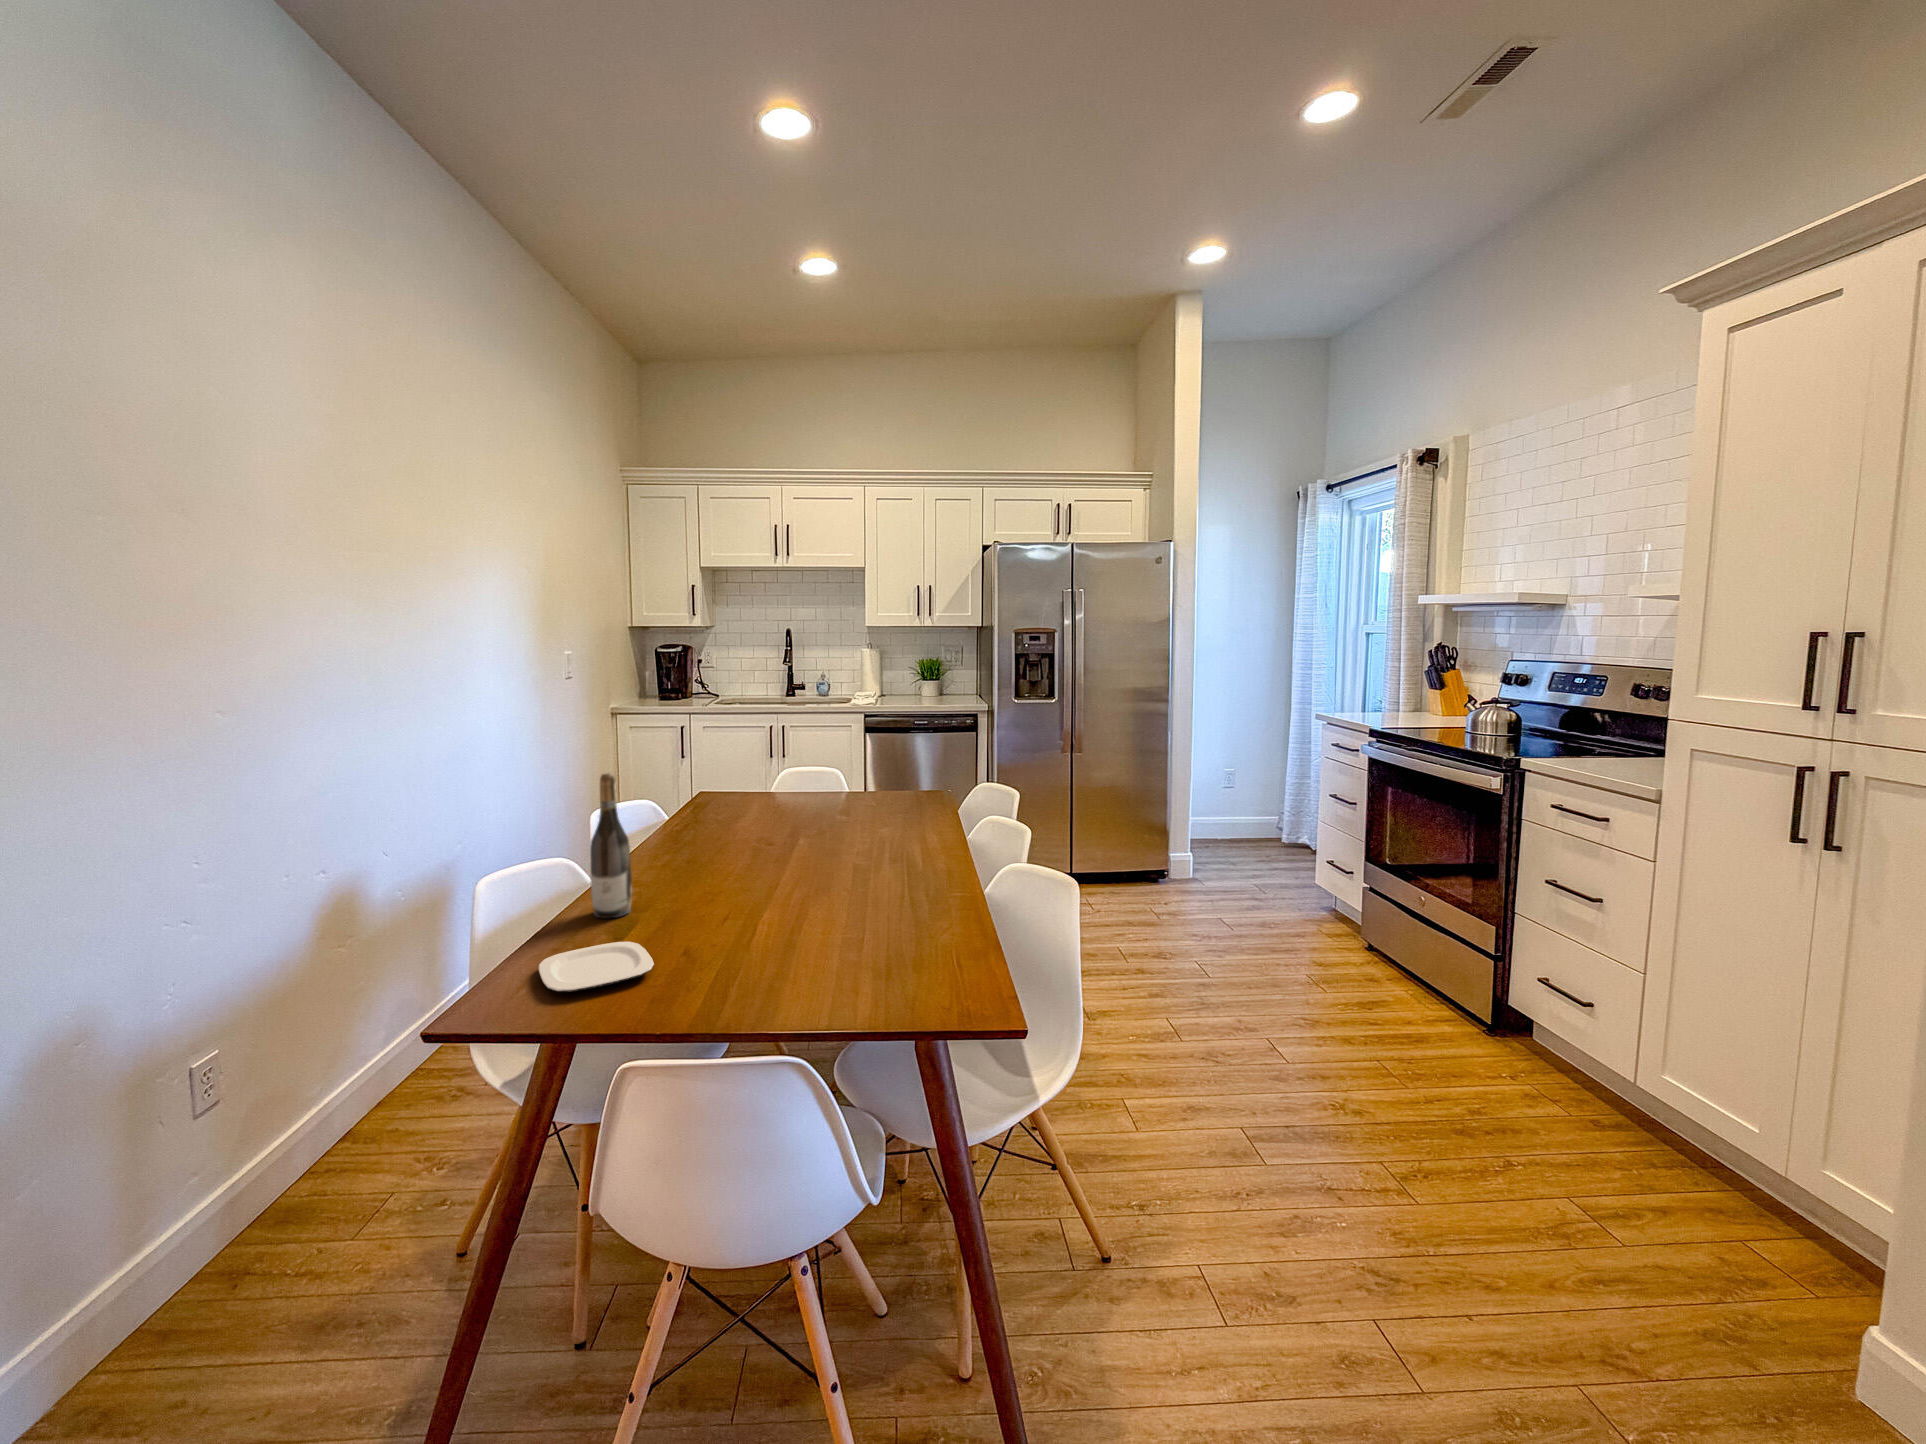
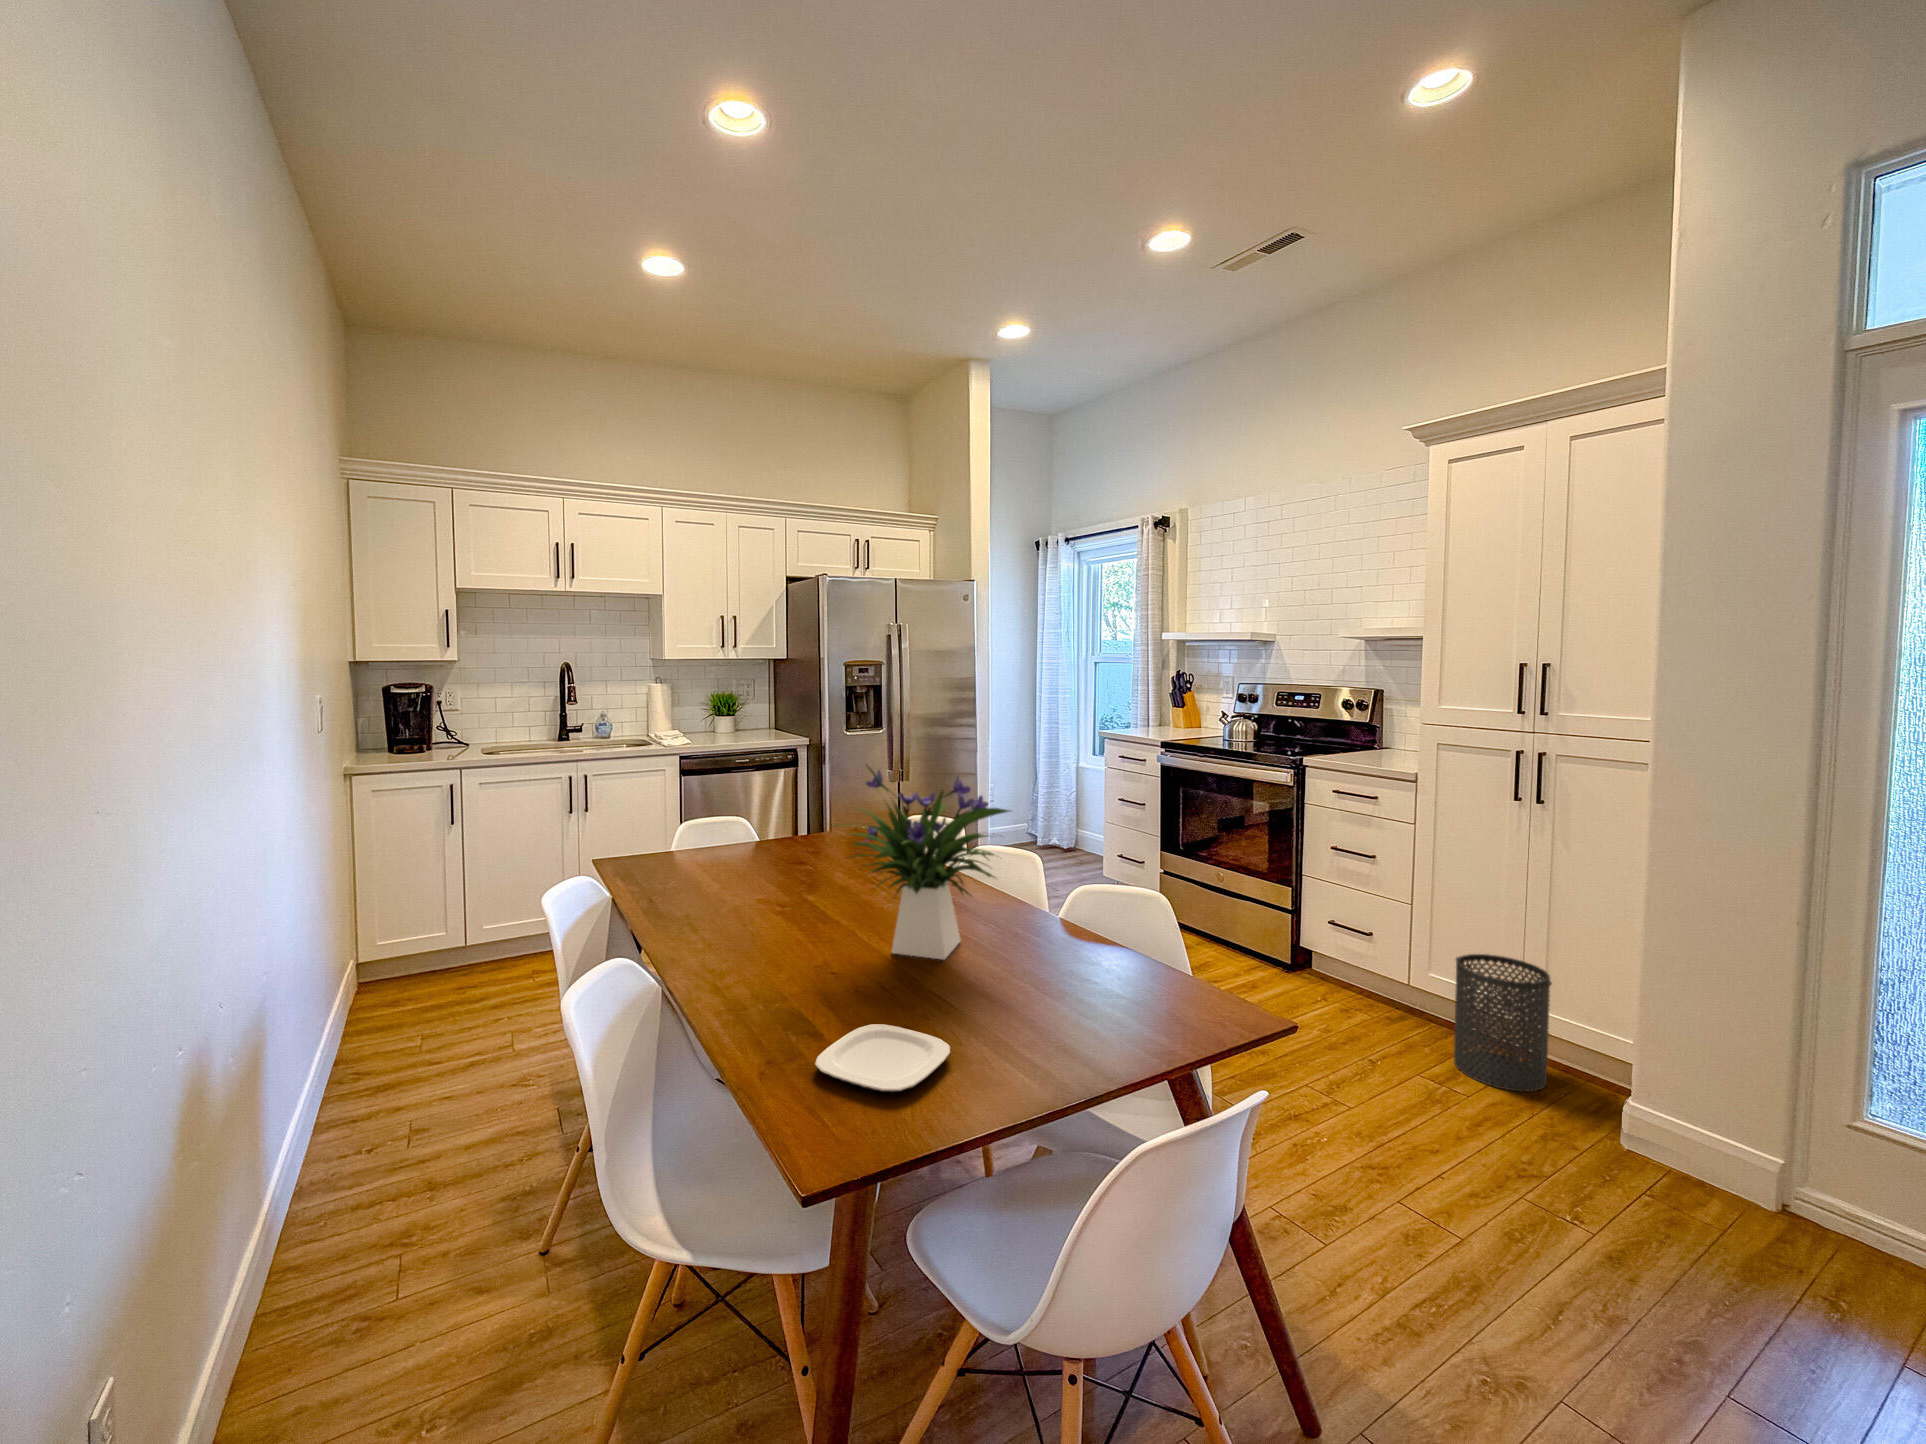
flower arrangement: none [694,718,870,908] -> present [841,766,1009,960]
wine bottle: present [590,773,632,918] -> none [749,837,795,1010]
trash can: none [1646,1052,1814,1272] -> present [1454,954,1552,1092]

